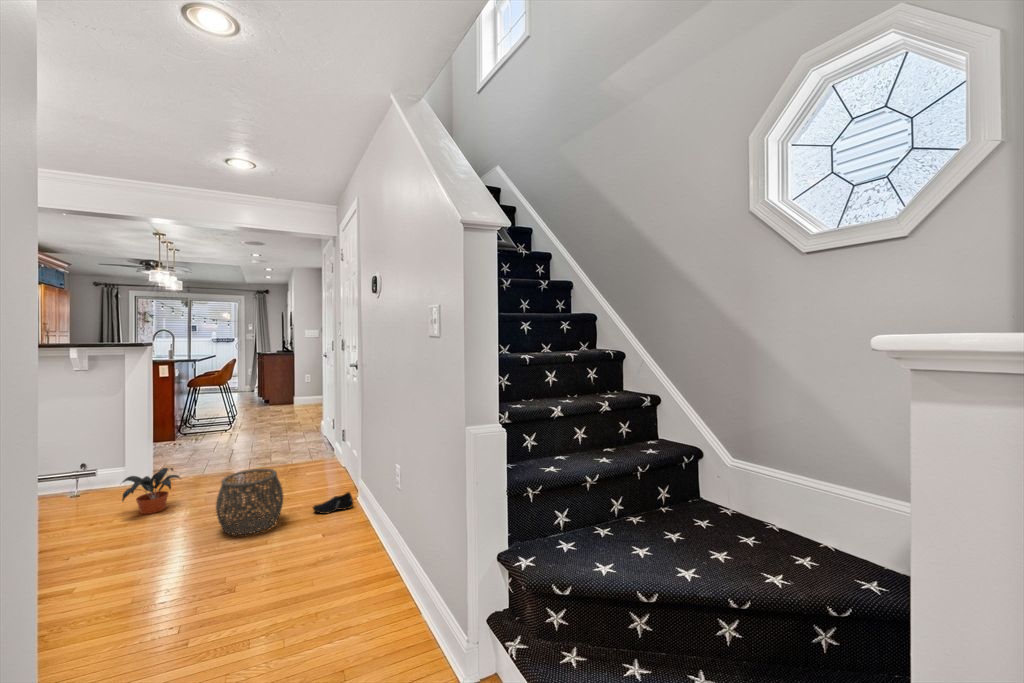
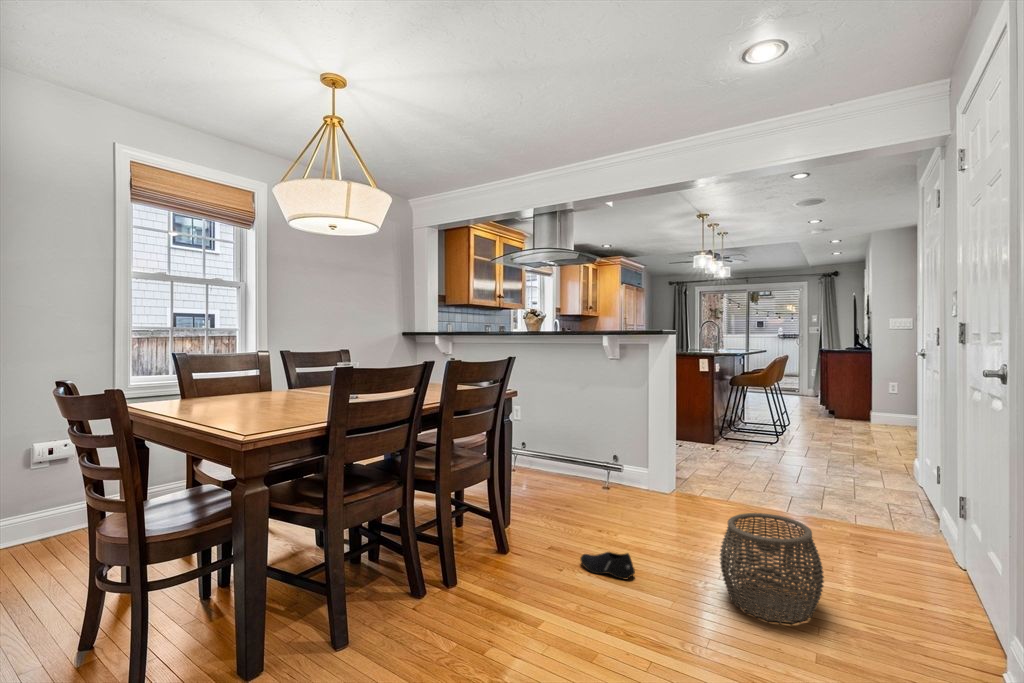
potted plant: present [122,468,180,514] -> none [636,478,696,530]
shoe: present [313,492,354,514] -> present [580,552,635,579]

